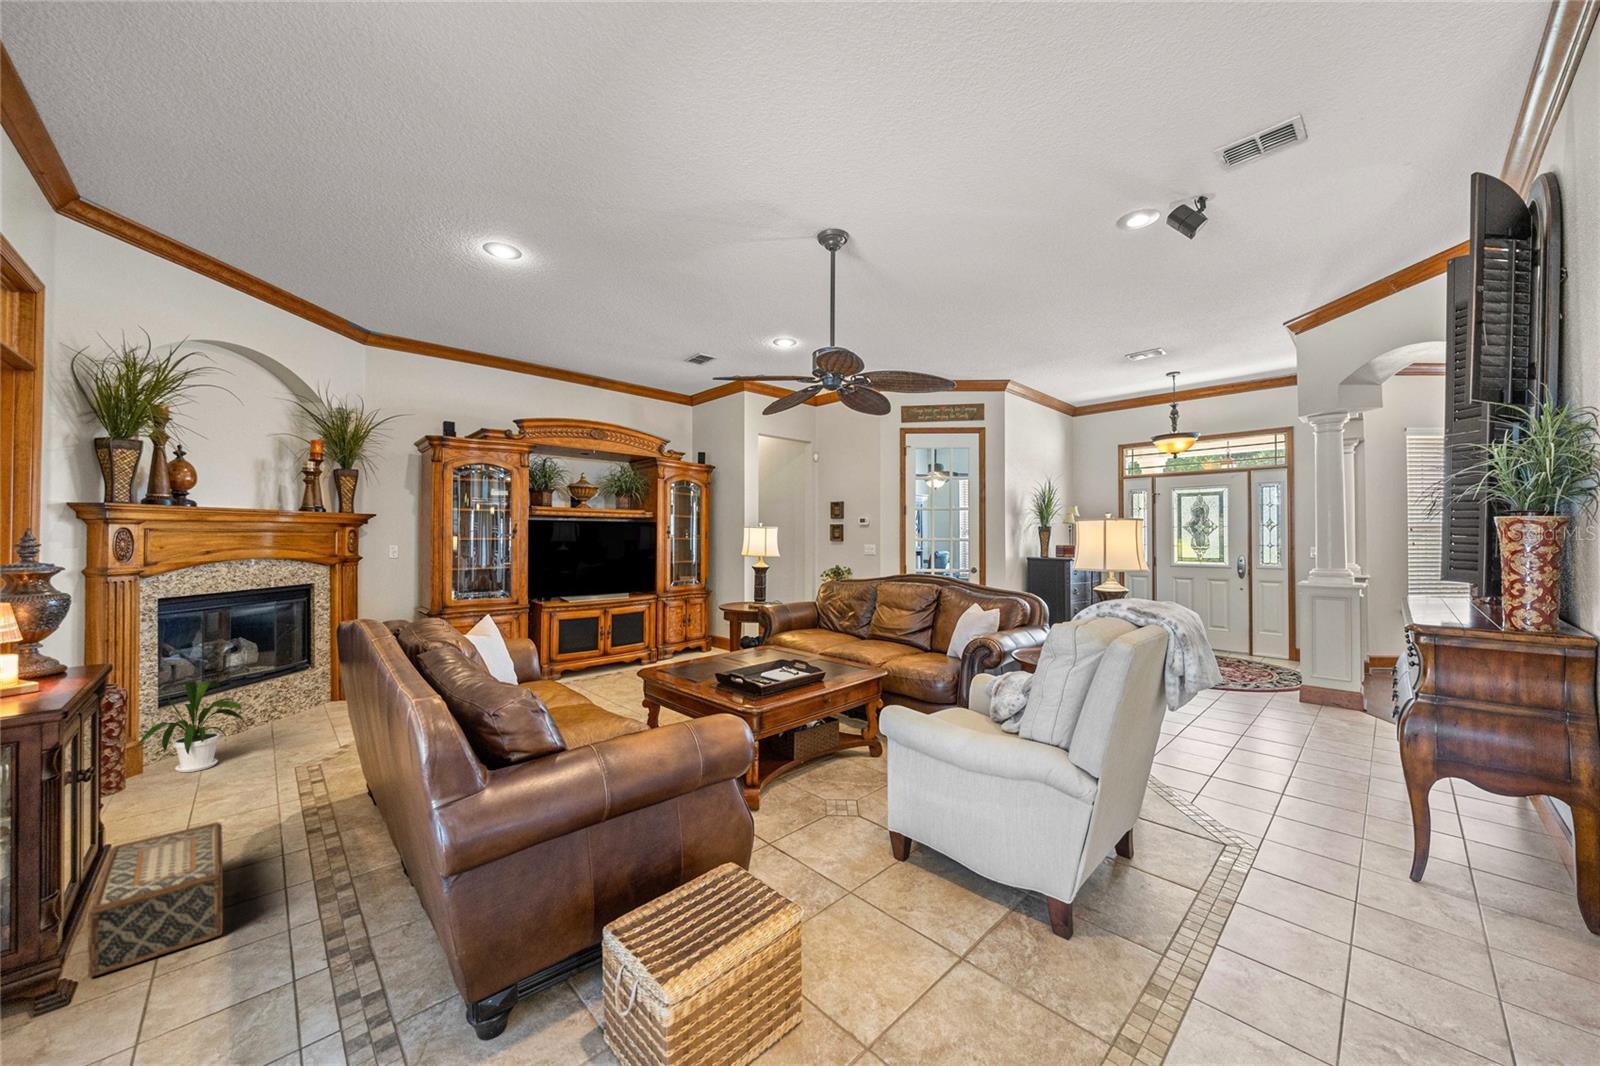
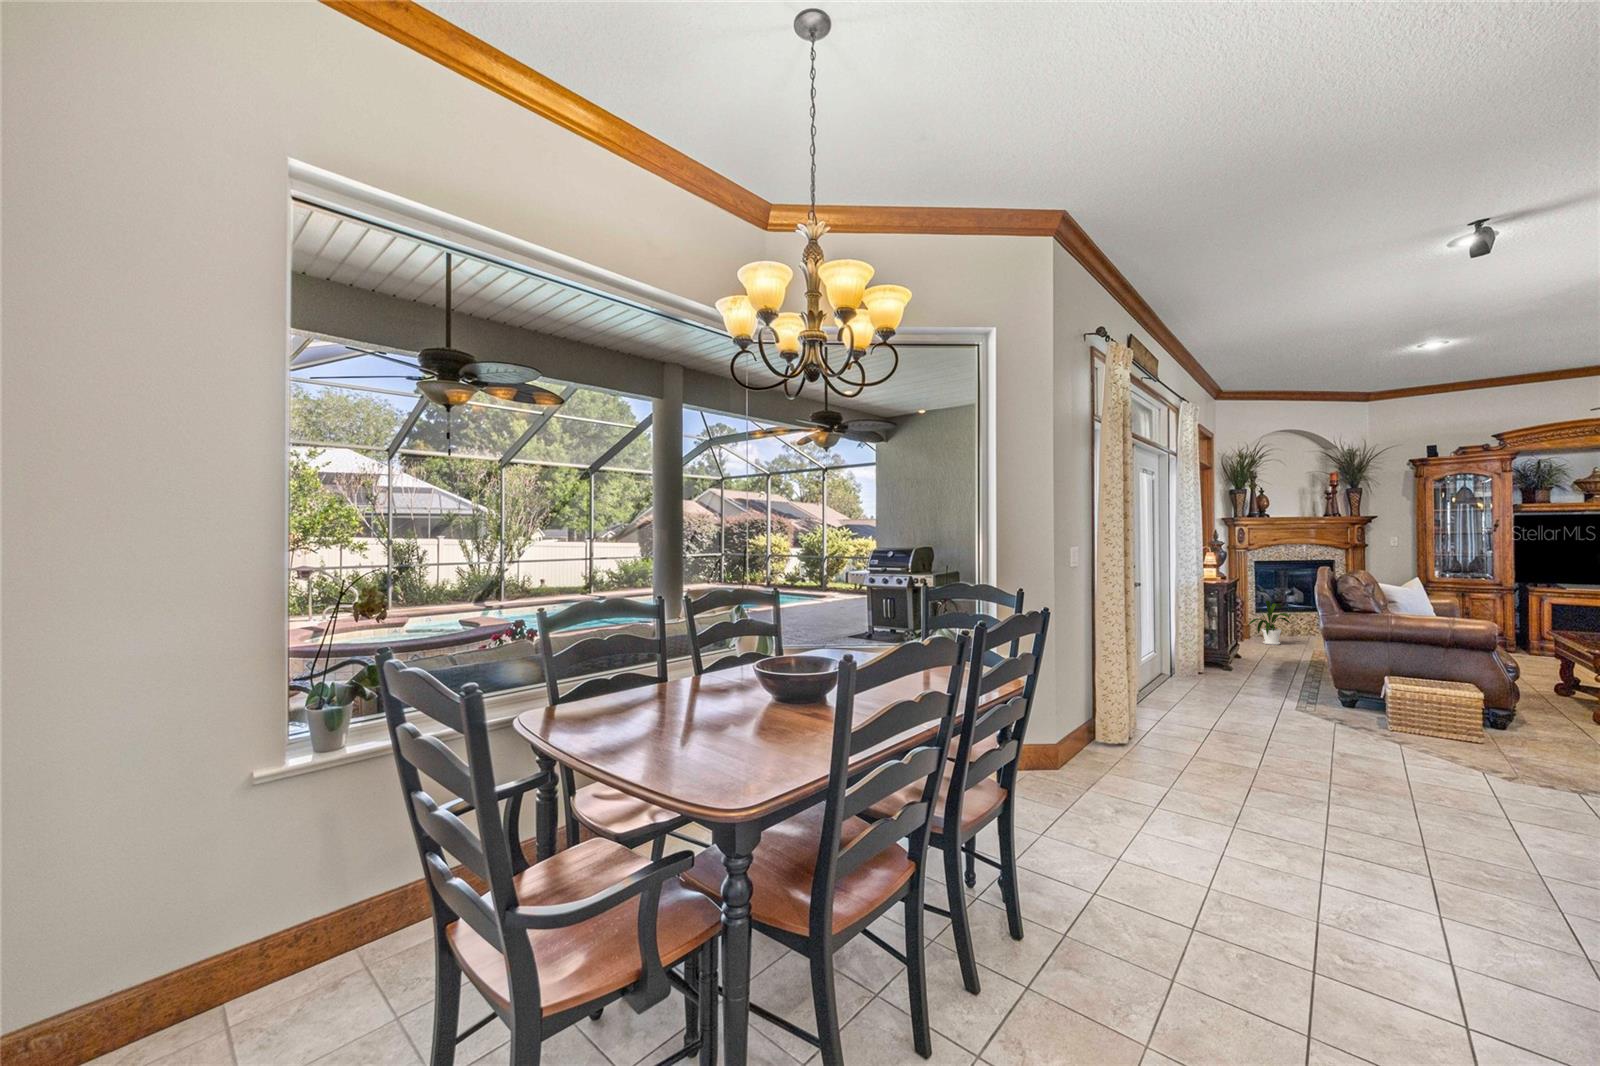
woven basket: present [88,822,223,977] -> none [1234,644,1275,676]

